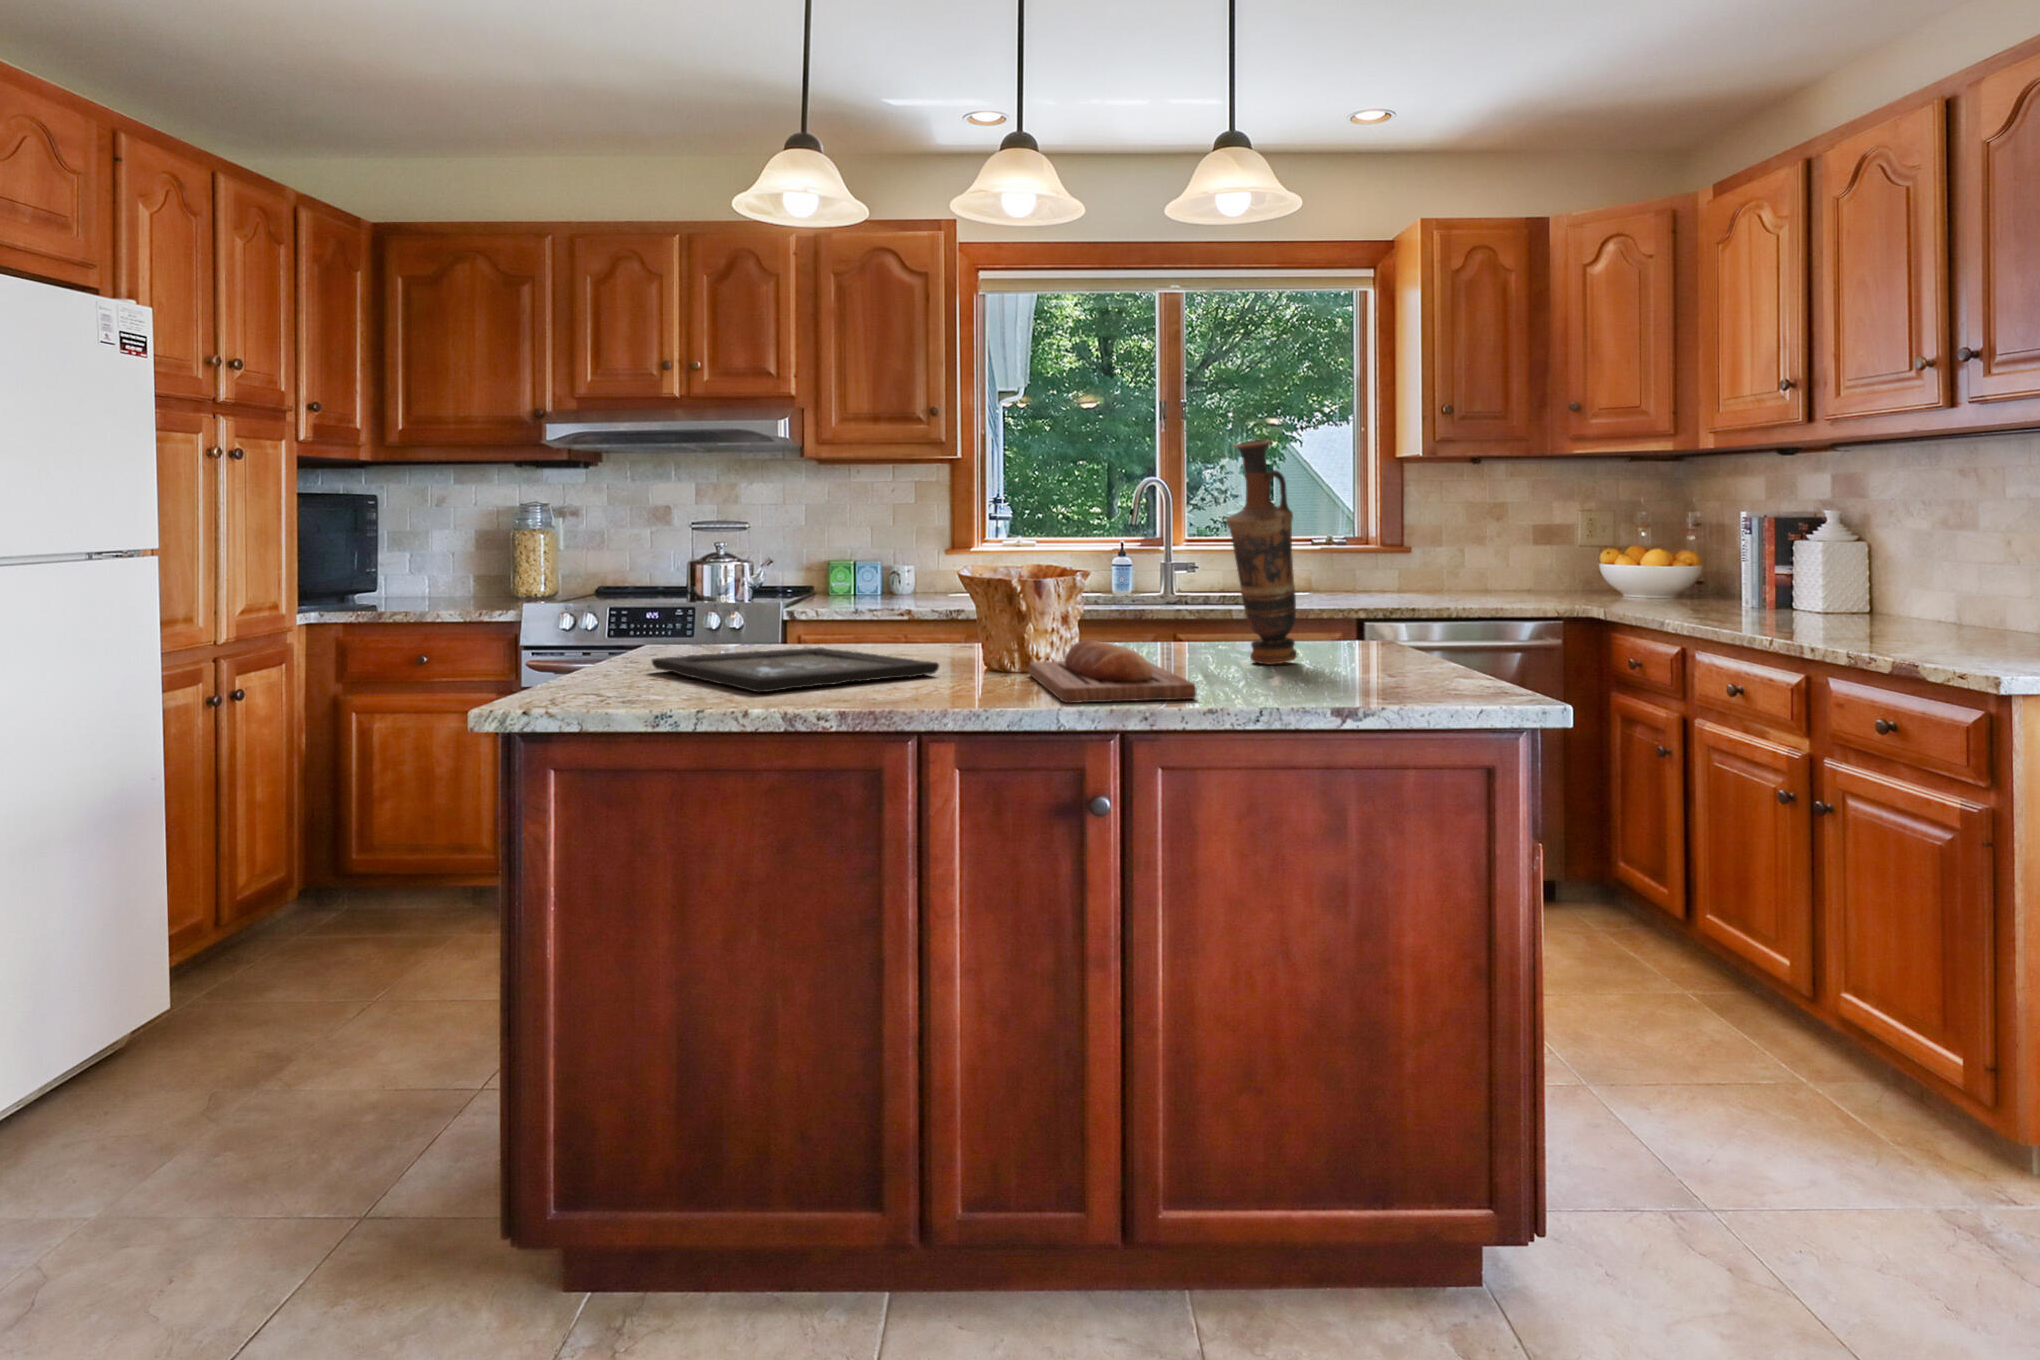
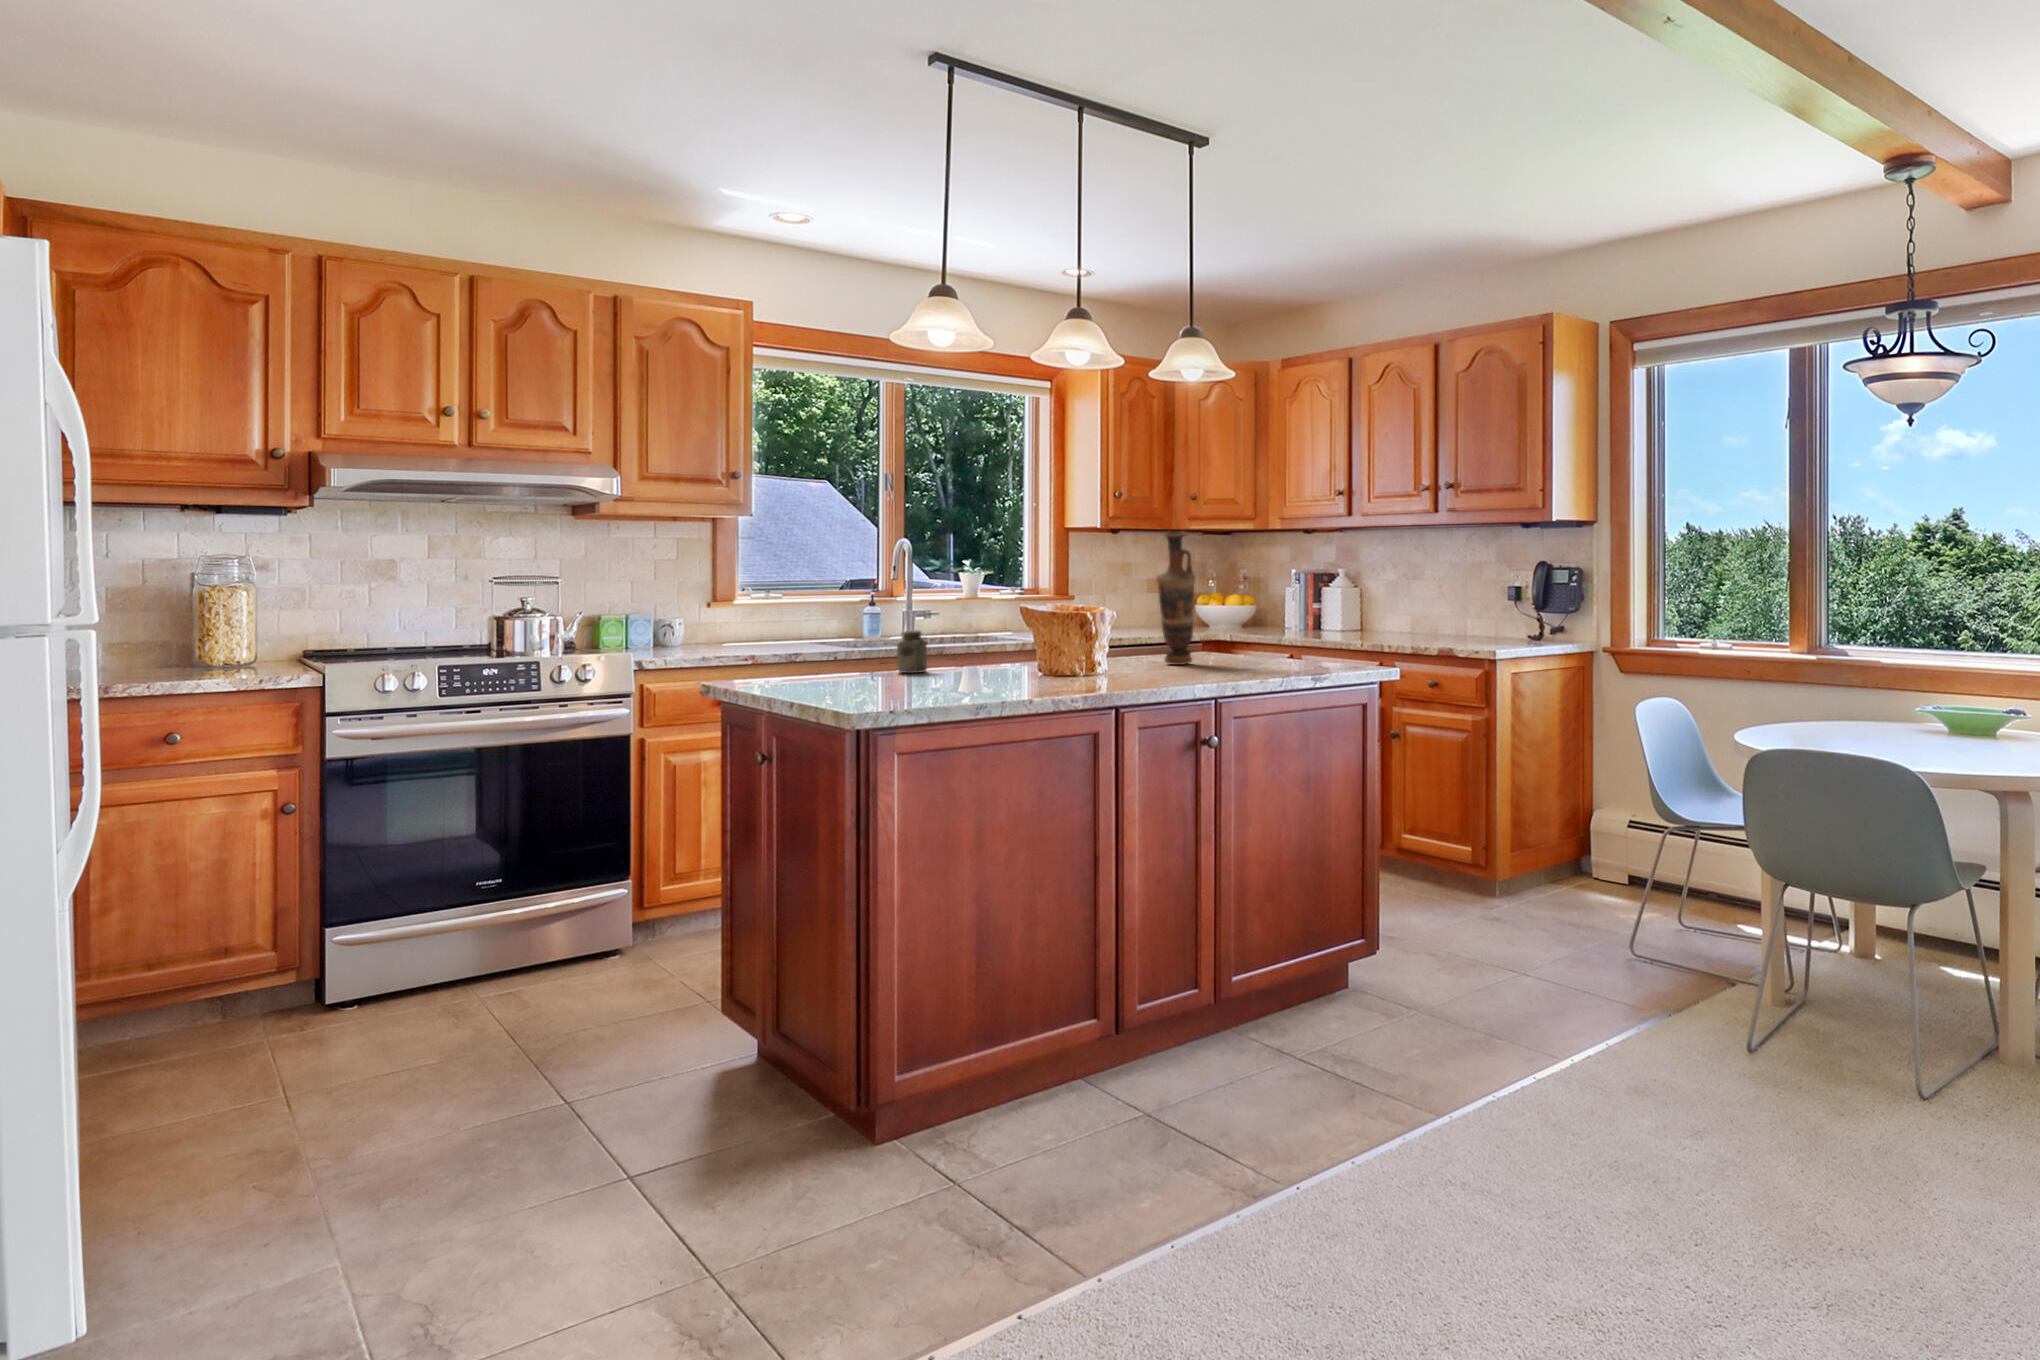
salt shaker: none [868,589,911,651] -> present [897,630,927,673]
bread loaf: present [1029,640,1197,703] -> none [1073,653,1212,685]
tray: present [652,647,939,692] -> none [817,672,1022,694]

